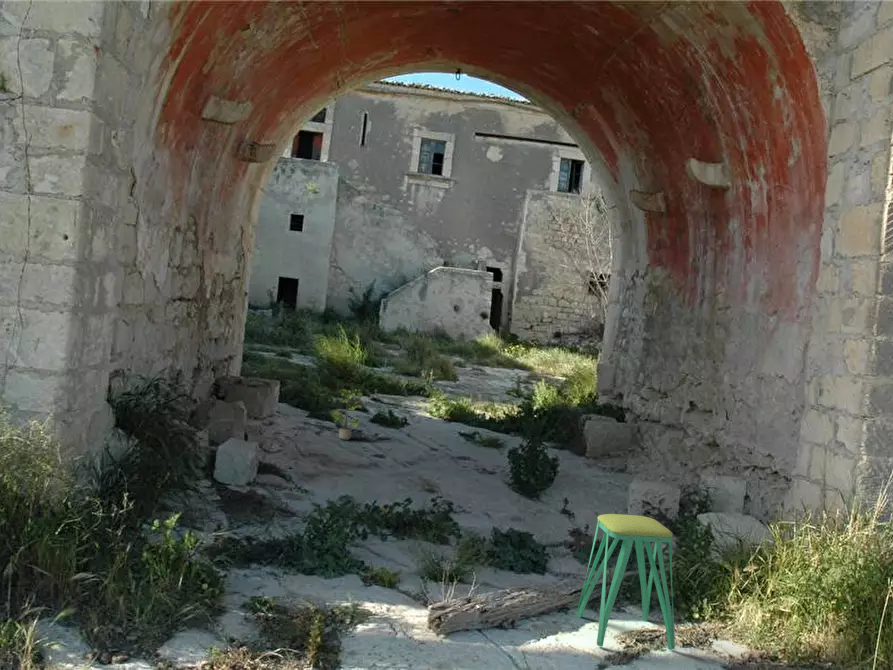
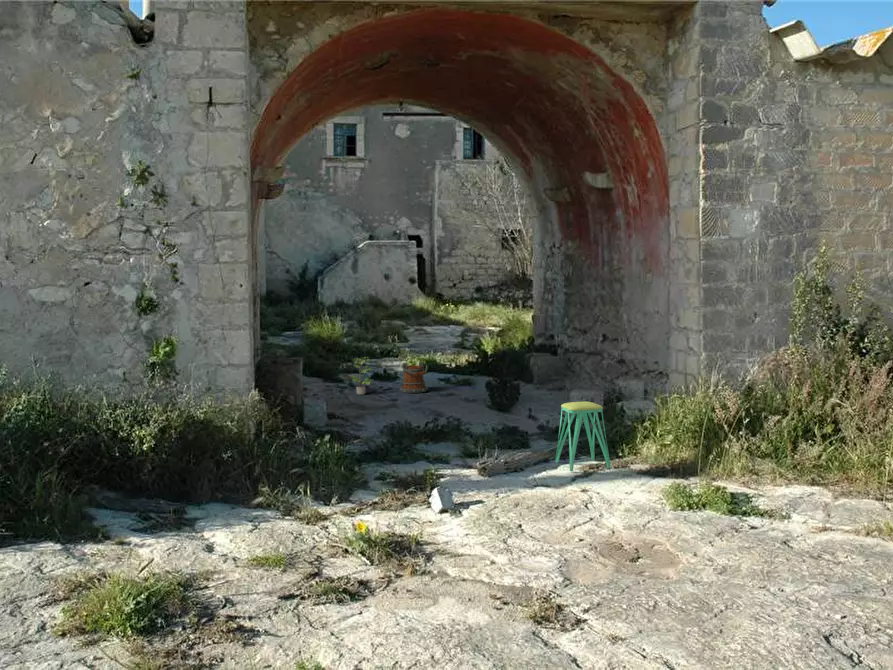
bucket: none [399,403,441,447] -> present [400,361,428,393]

